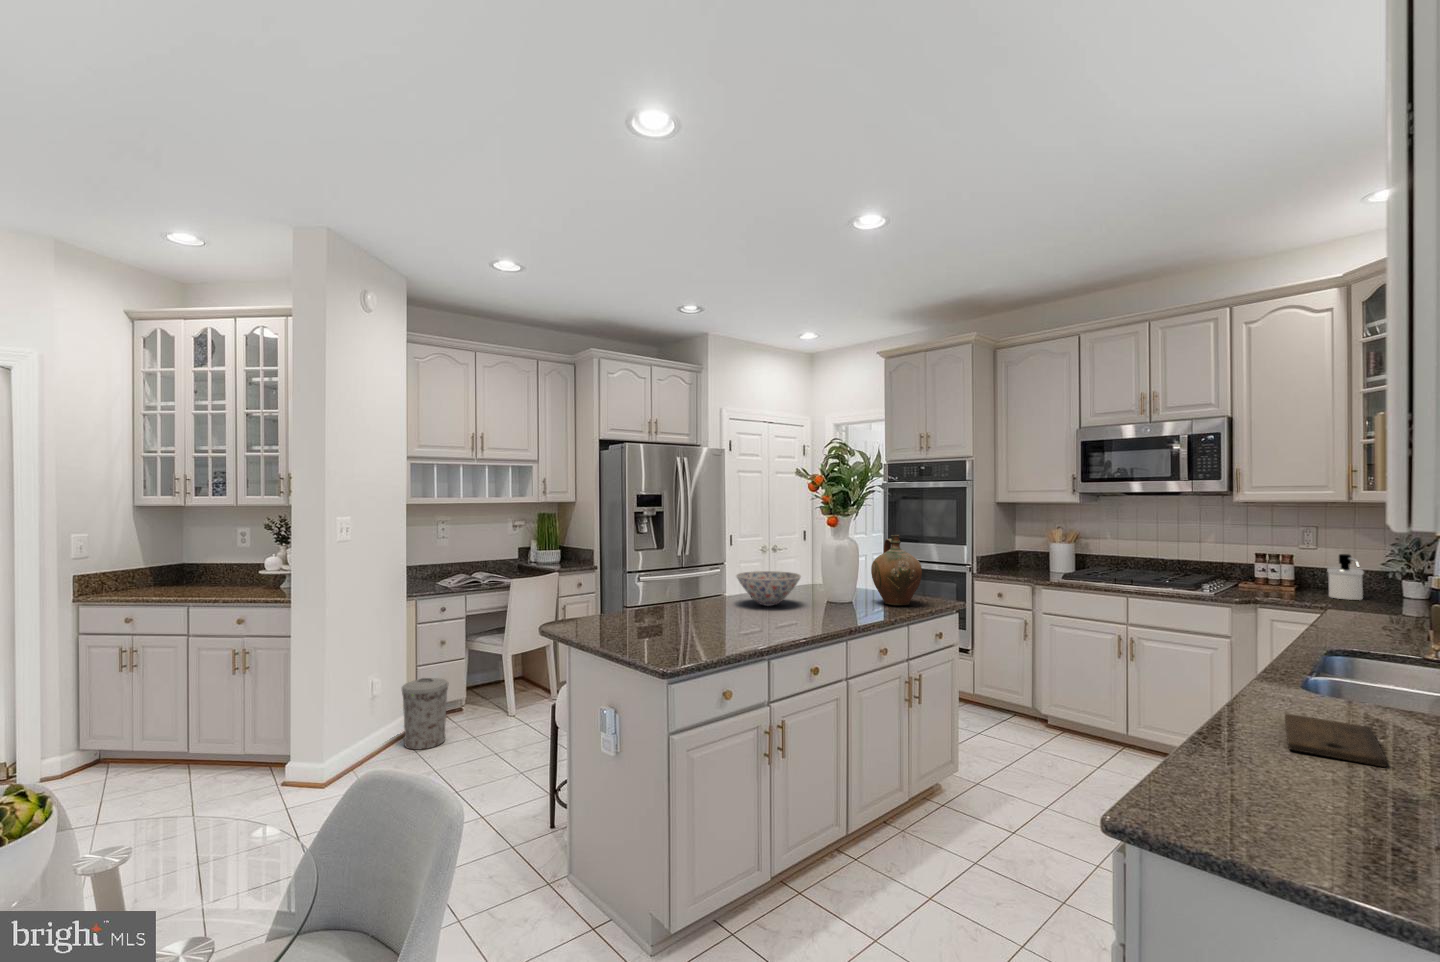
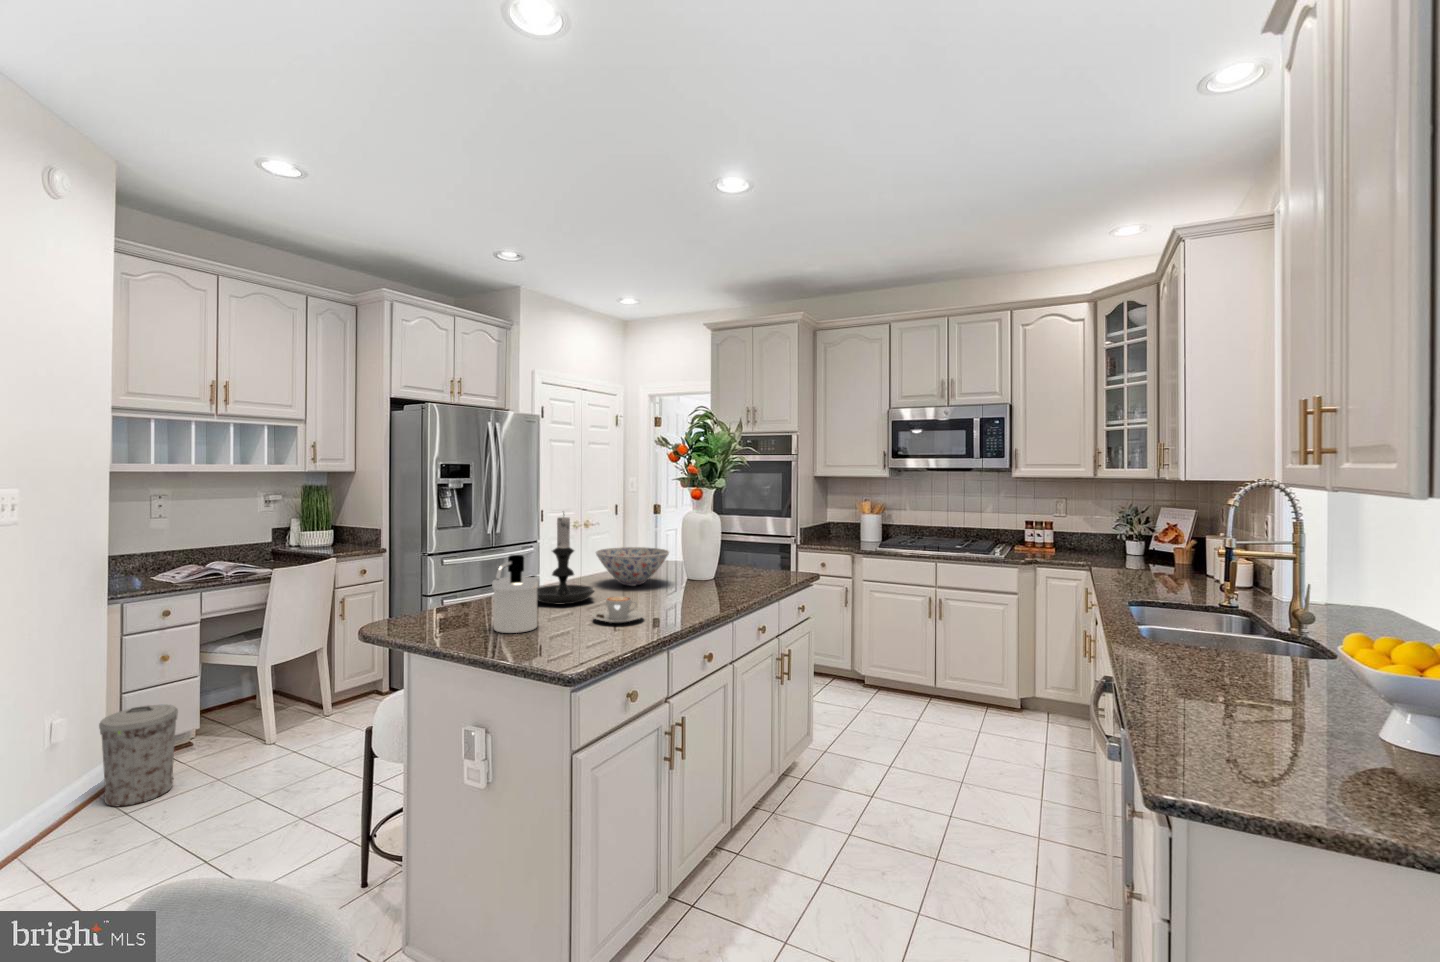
ceramic jug: present [871,535,922,605] -> none [737,506,789,579]
candle holder: none [674,539,726,618] -> present [537,513,594,604]
soap dispenser: present [1327,554,1364,600] -> present [492,555,539,633]
coffee cup: none [710,613,754,635] -> present [593,596,644,623]
cutting board: present [1285,714,1386,767] -> none [1215,664,1346,709]

